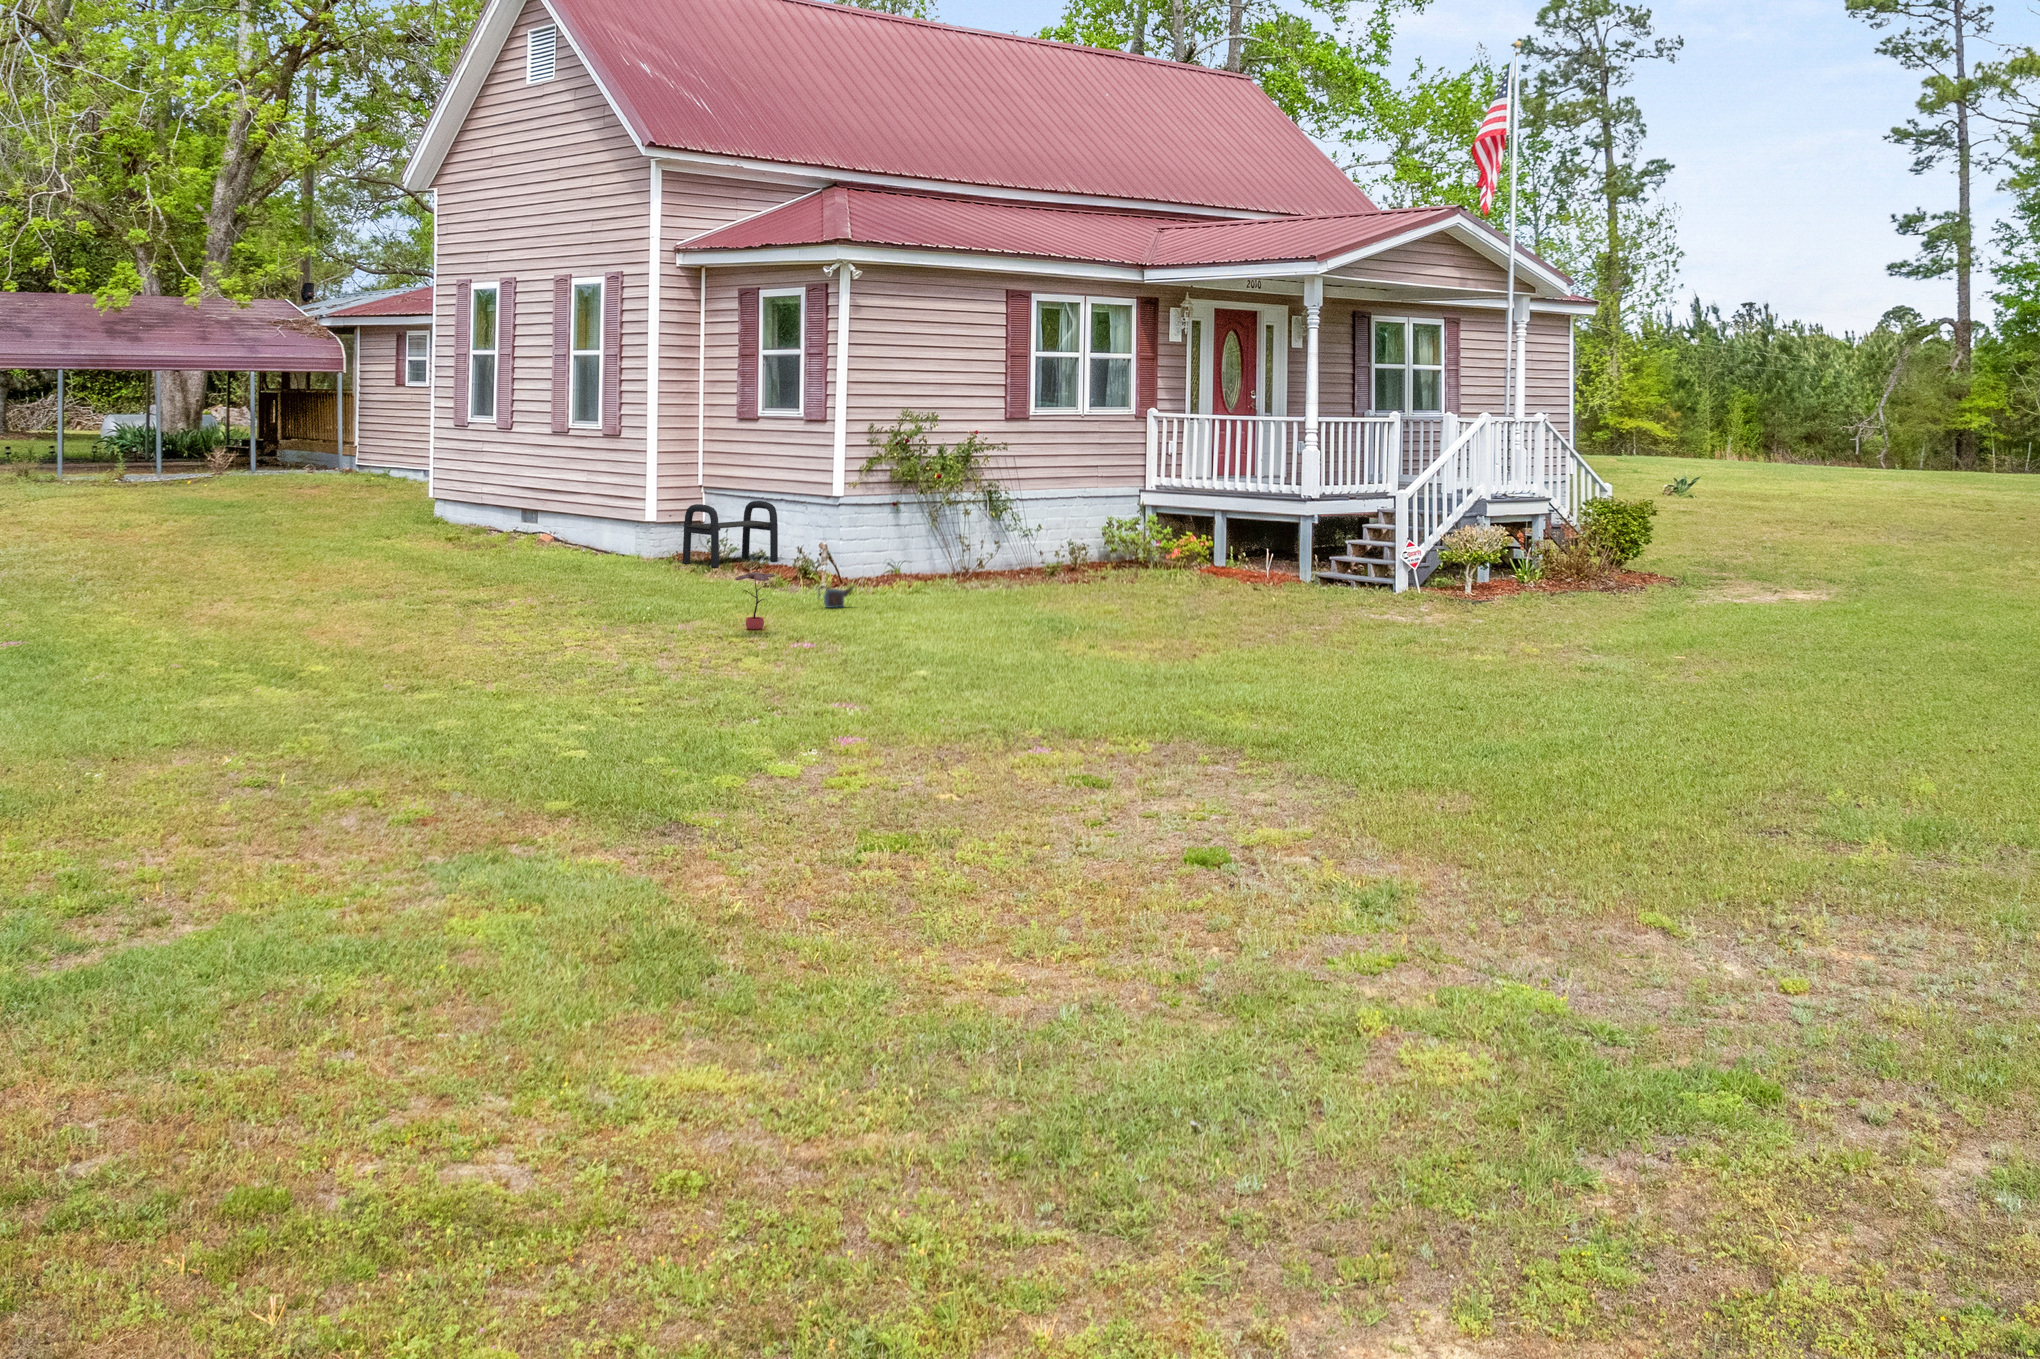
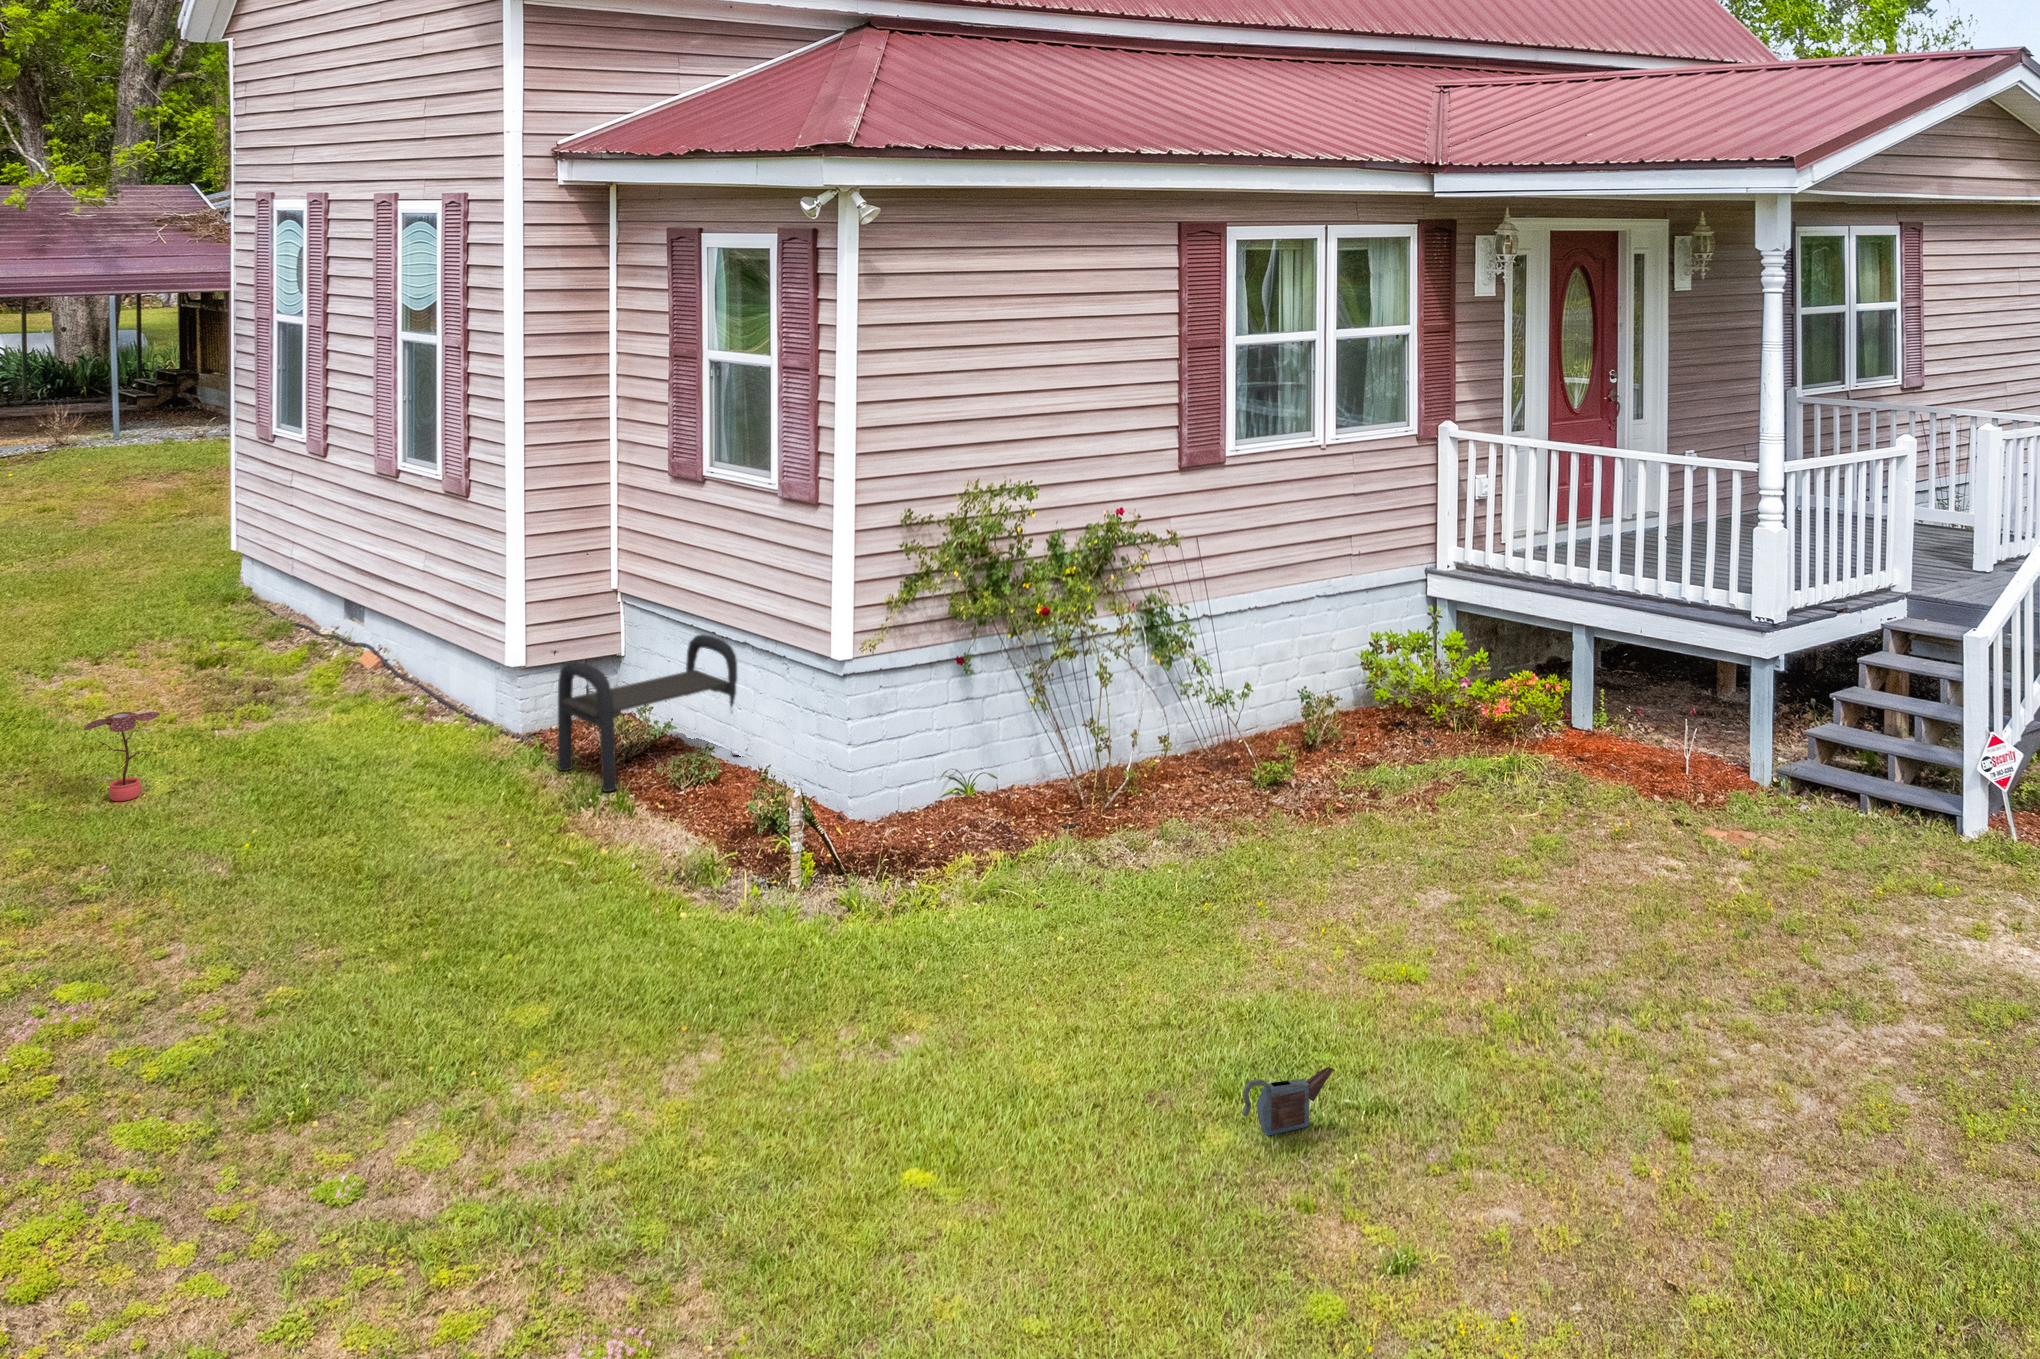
potted plant: present [736,573,775,629] -> present [84,712,160,801]
watering can: present [818,586,853,608] -> present [1242,1067,1333,1136]

